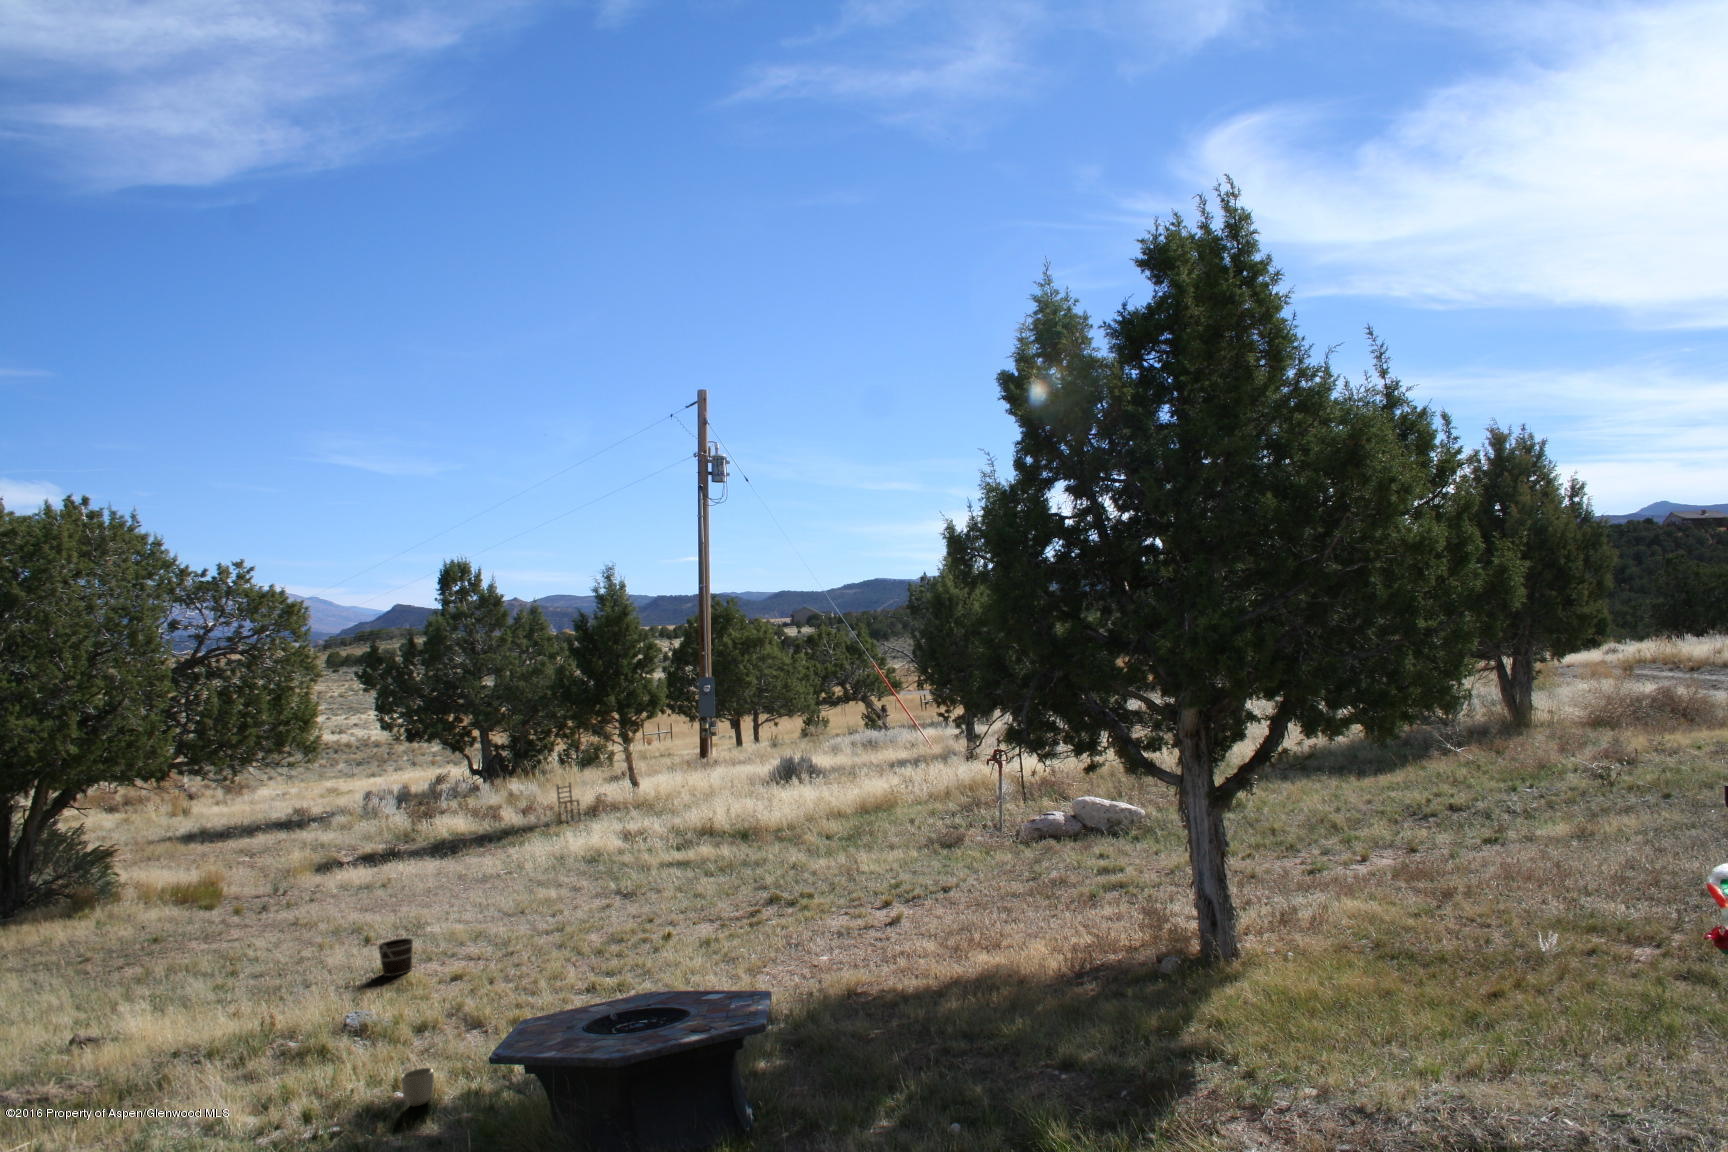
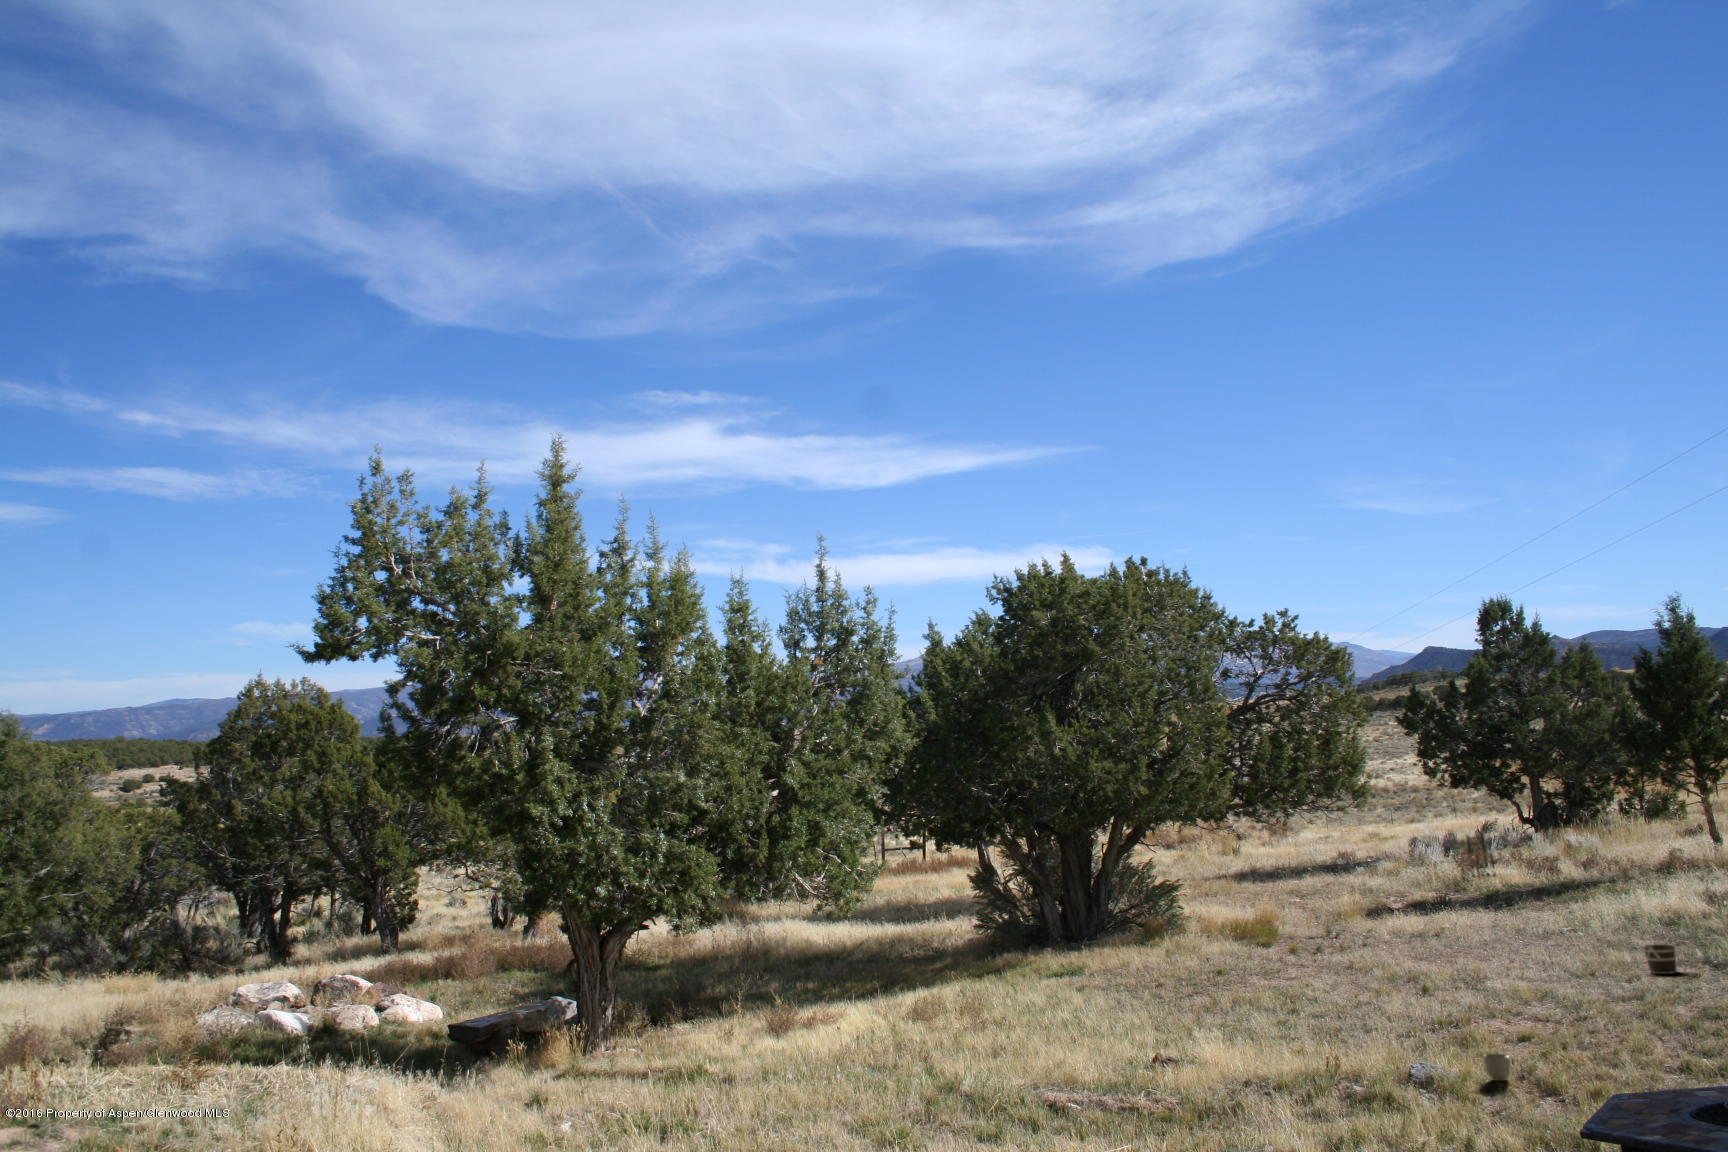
chair: present [556,783,581,823] -> present [1466,834,1496,877]
bucket: present [379,937,413,976] -> present [1644,944,1677,974]

